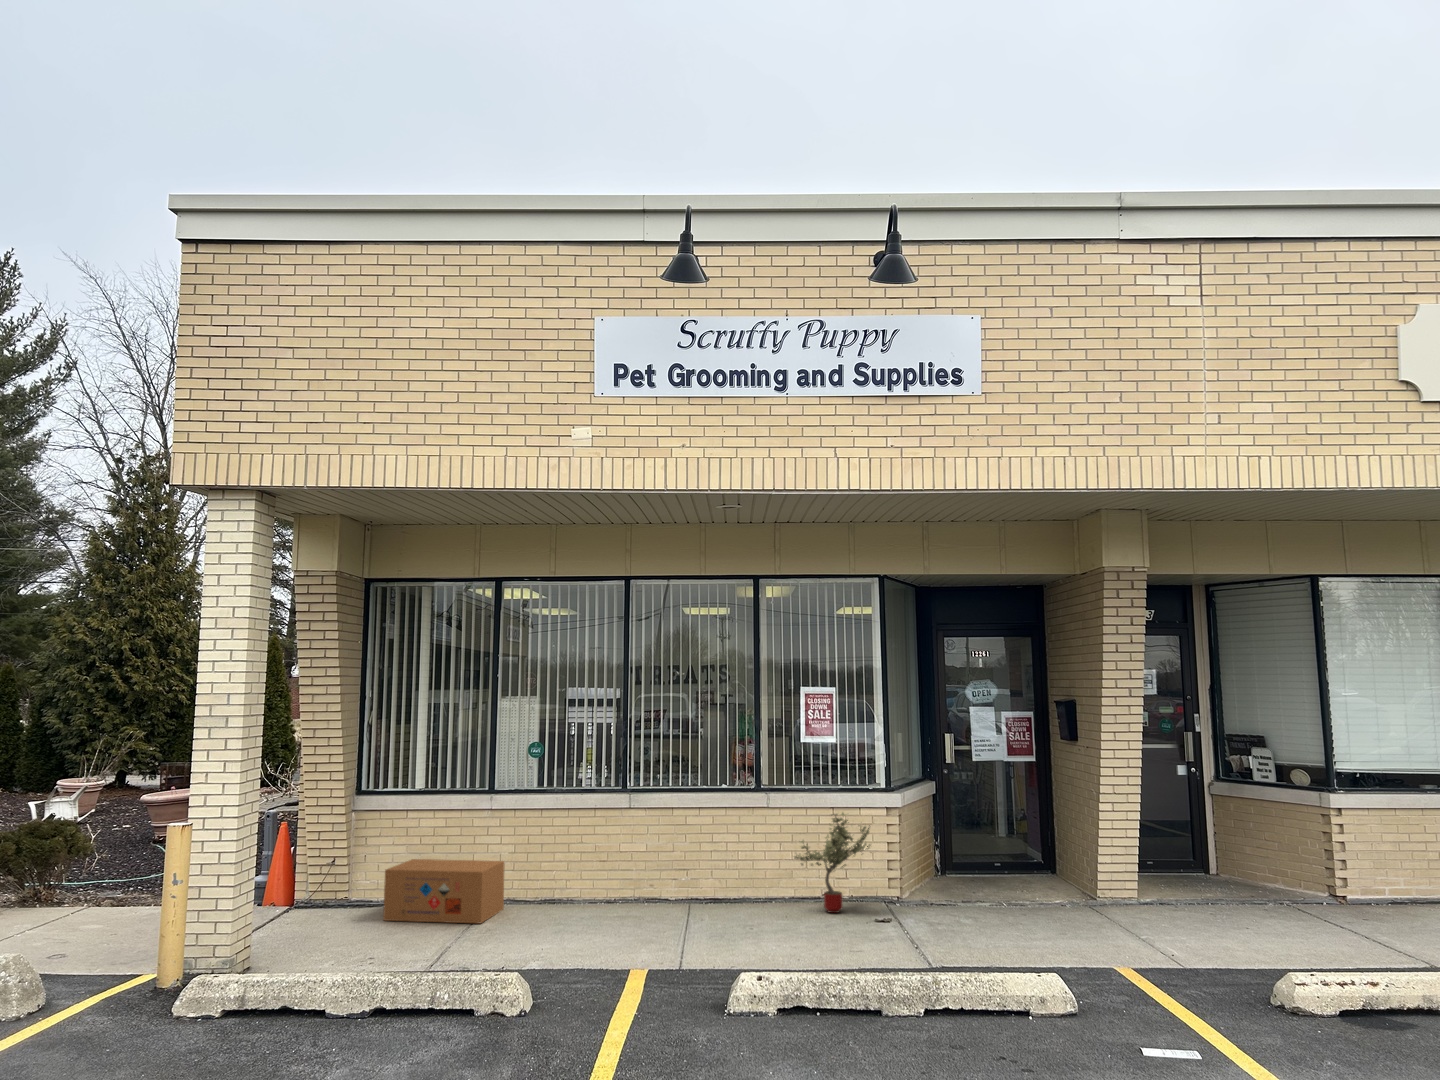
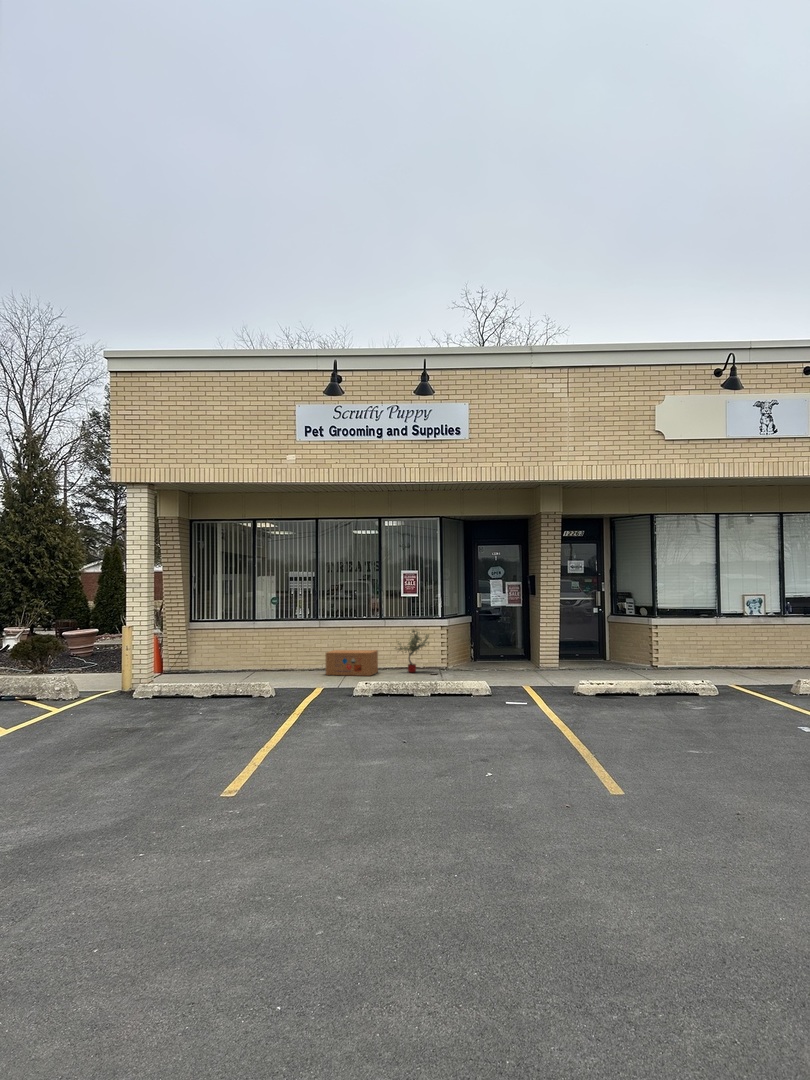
cardboard box: present [383,859,505,923] -> present [326,650,378,676]

